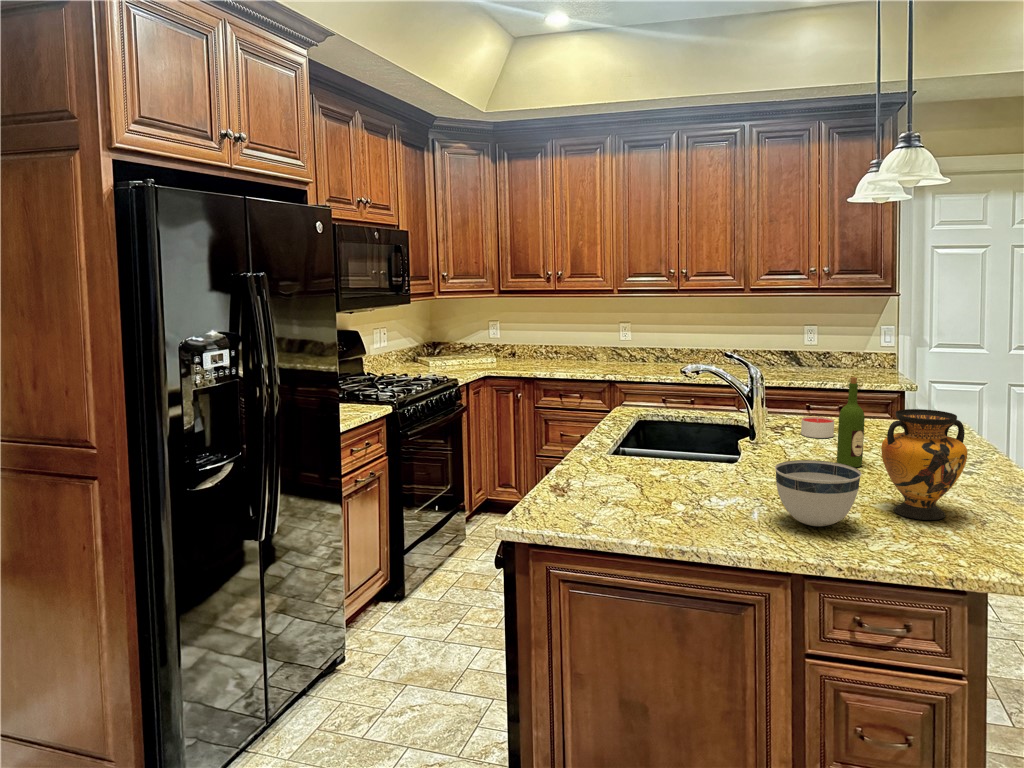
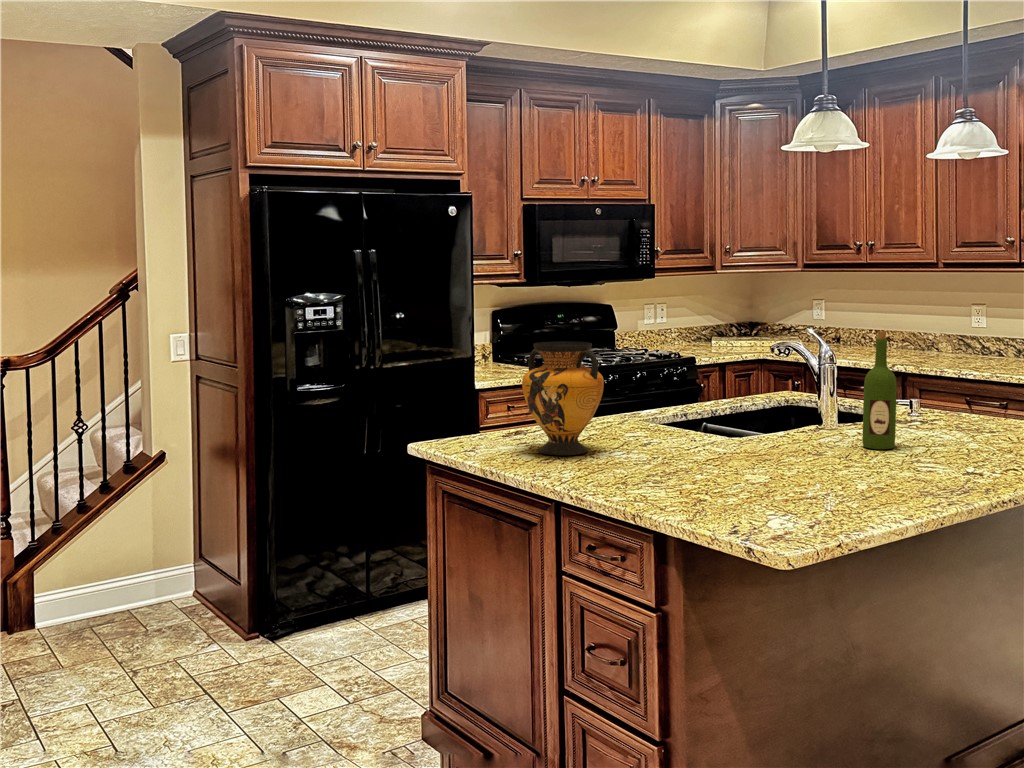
vase: present [881,409,968,520] -> present [522,341,604,455]
candle: present [801,417,834,438] -> none [925,402,971,428]
bowl: present [775,460,861,526] -> none [608,403,701,473]

